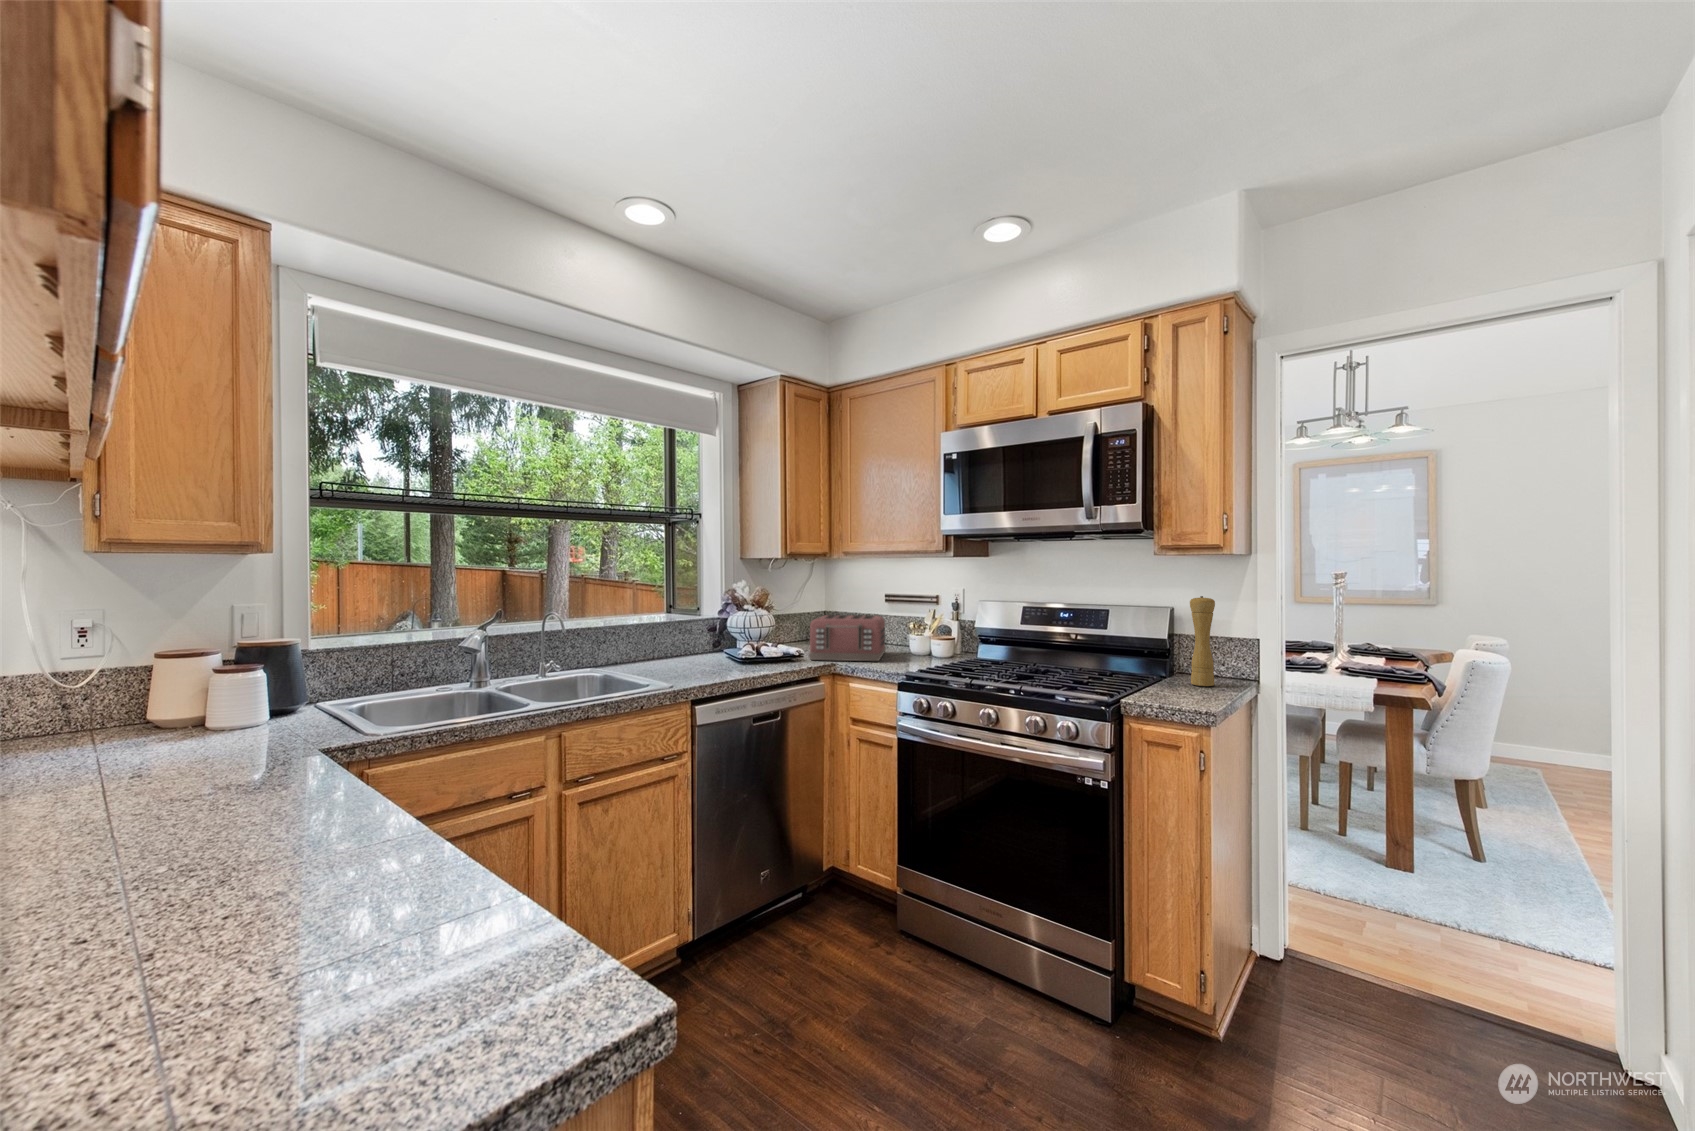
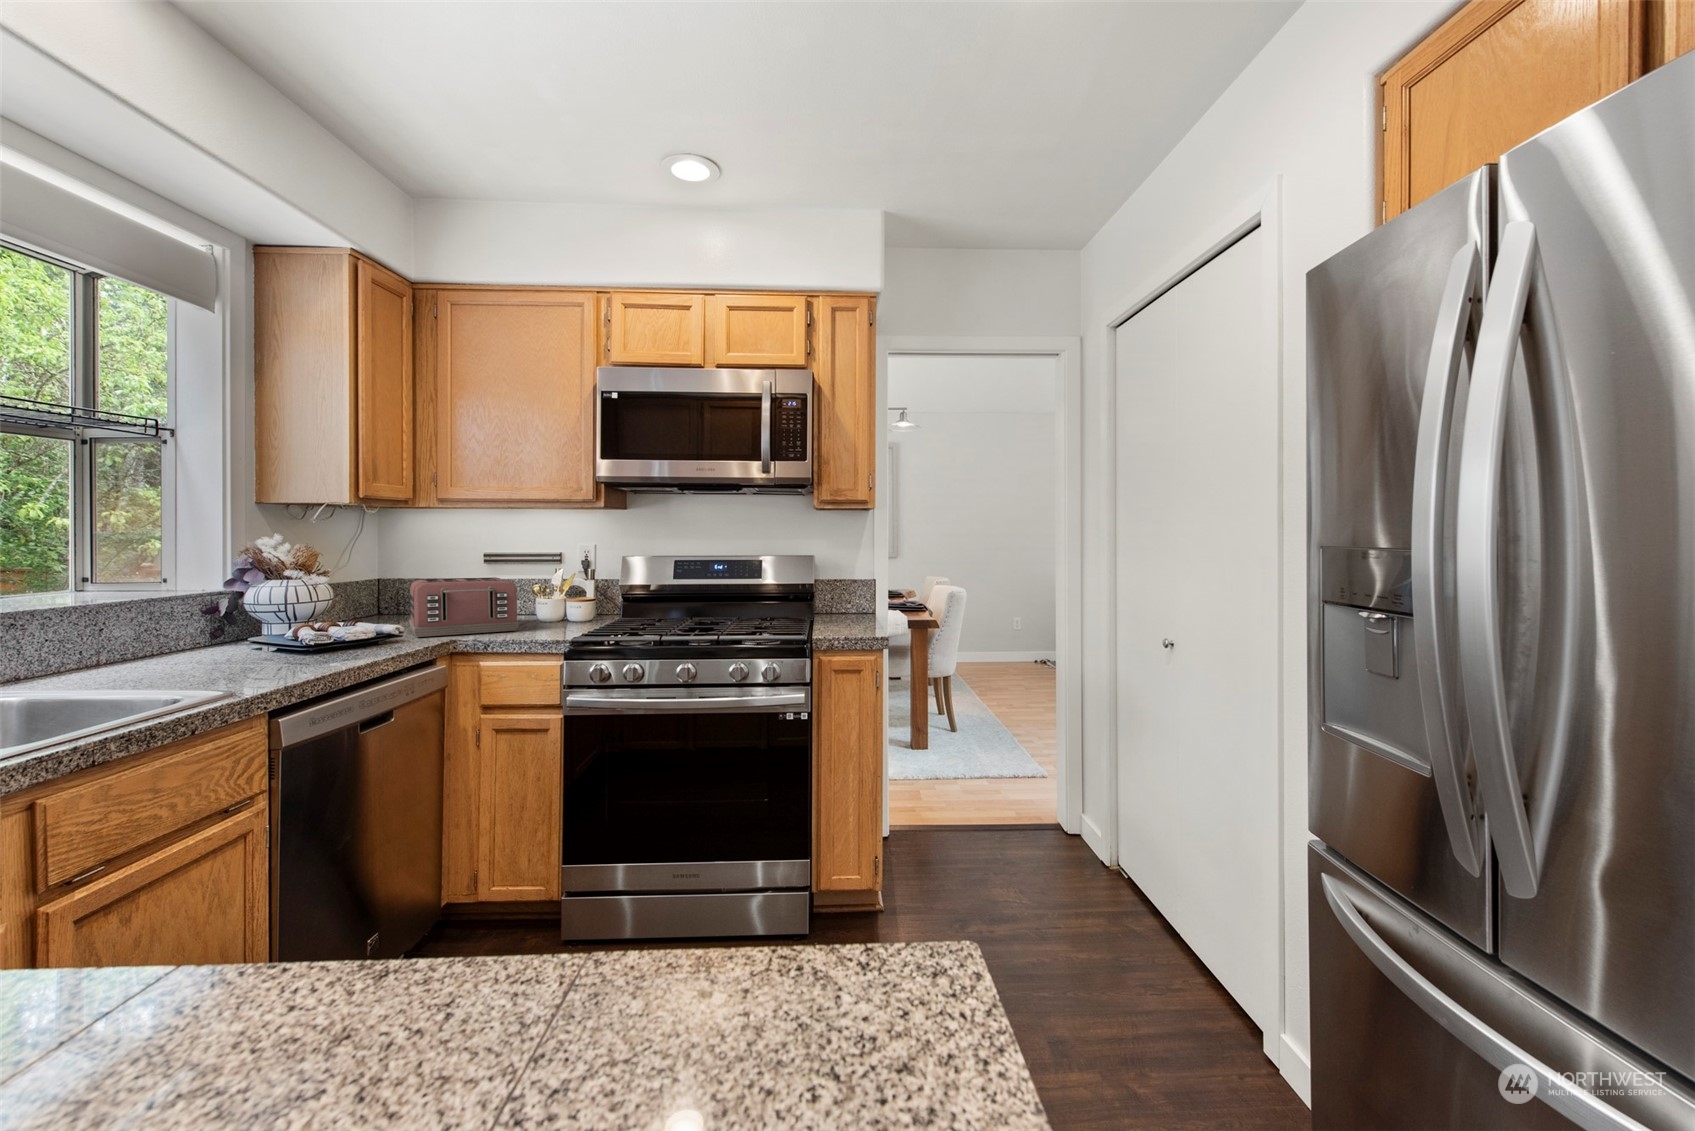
pepper mill: present [1190,596,1215,686] -> none [839,547,858,623]

